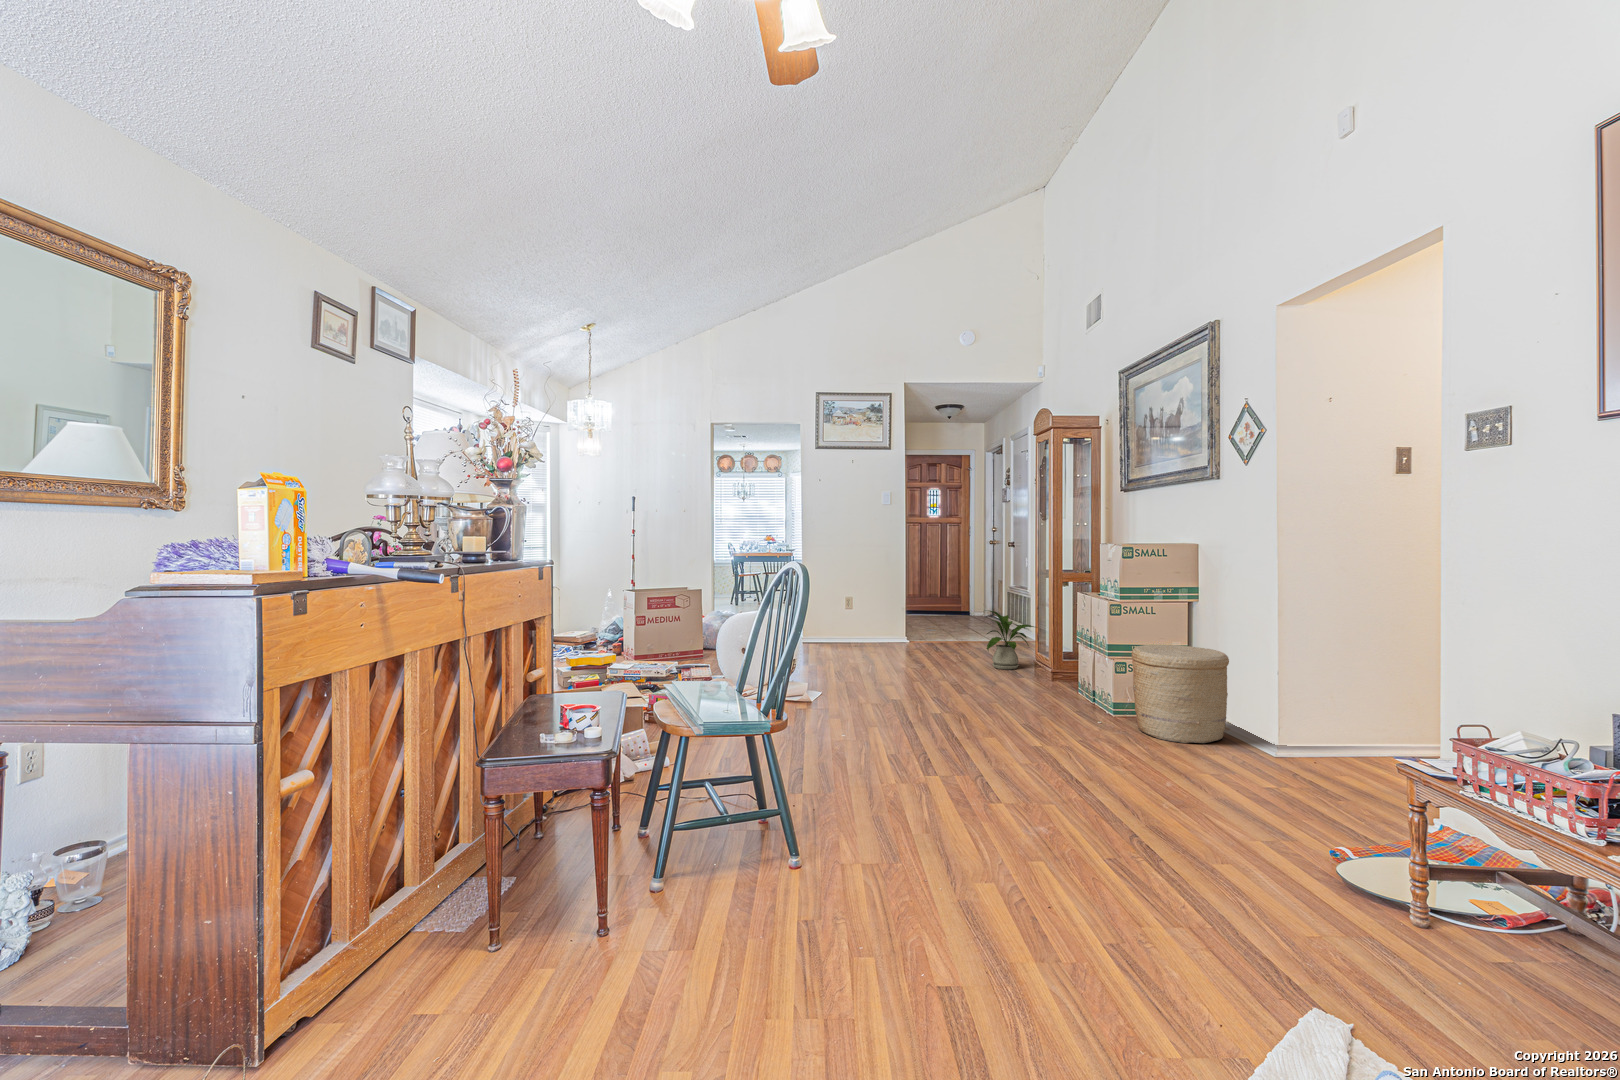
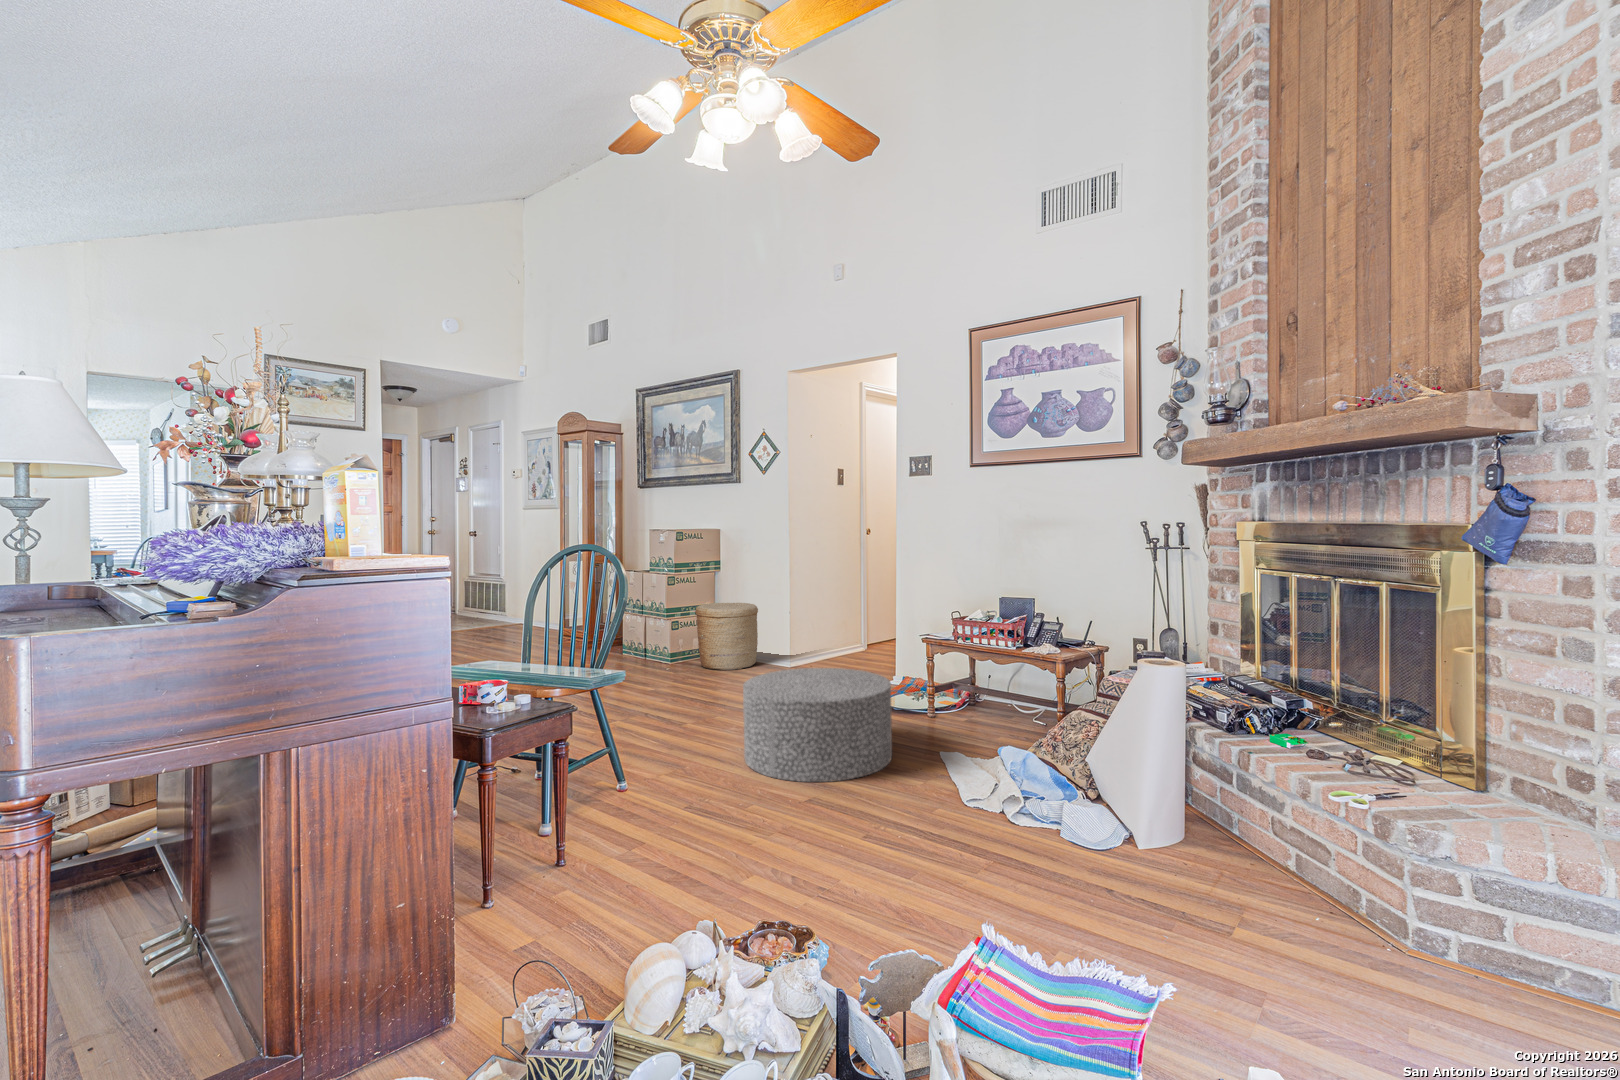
house plant: present [987,611,1034,669] -> none [509,597,556,651]
ottoman: none [934,754,1181,971] -> present [743,668,892,782]

